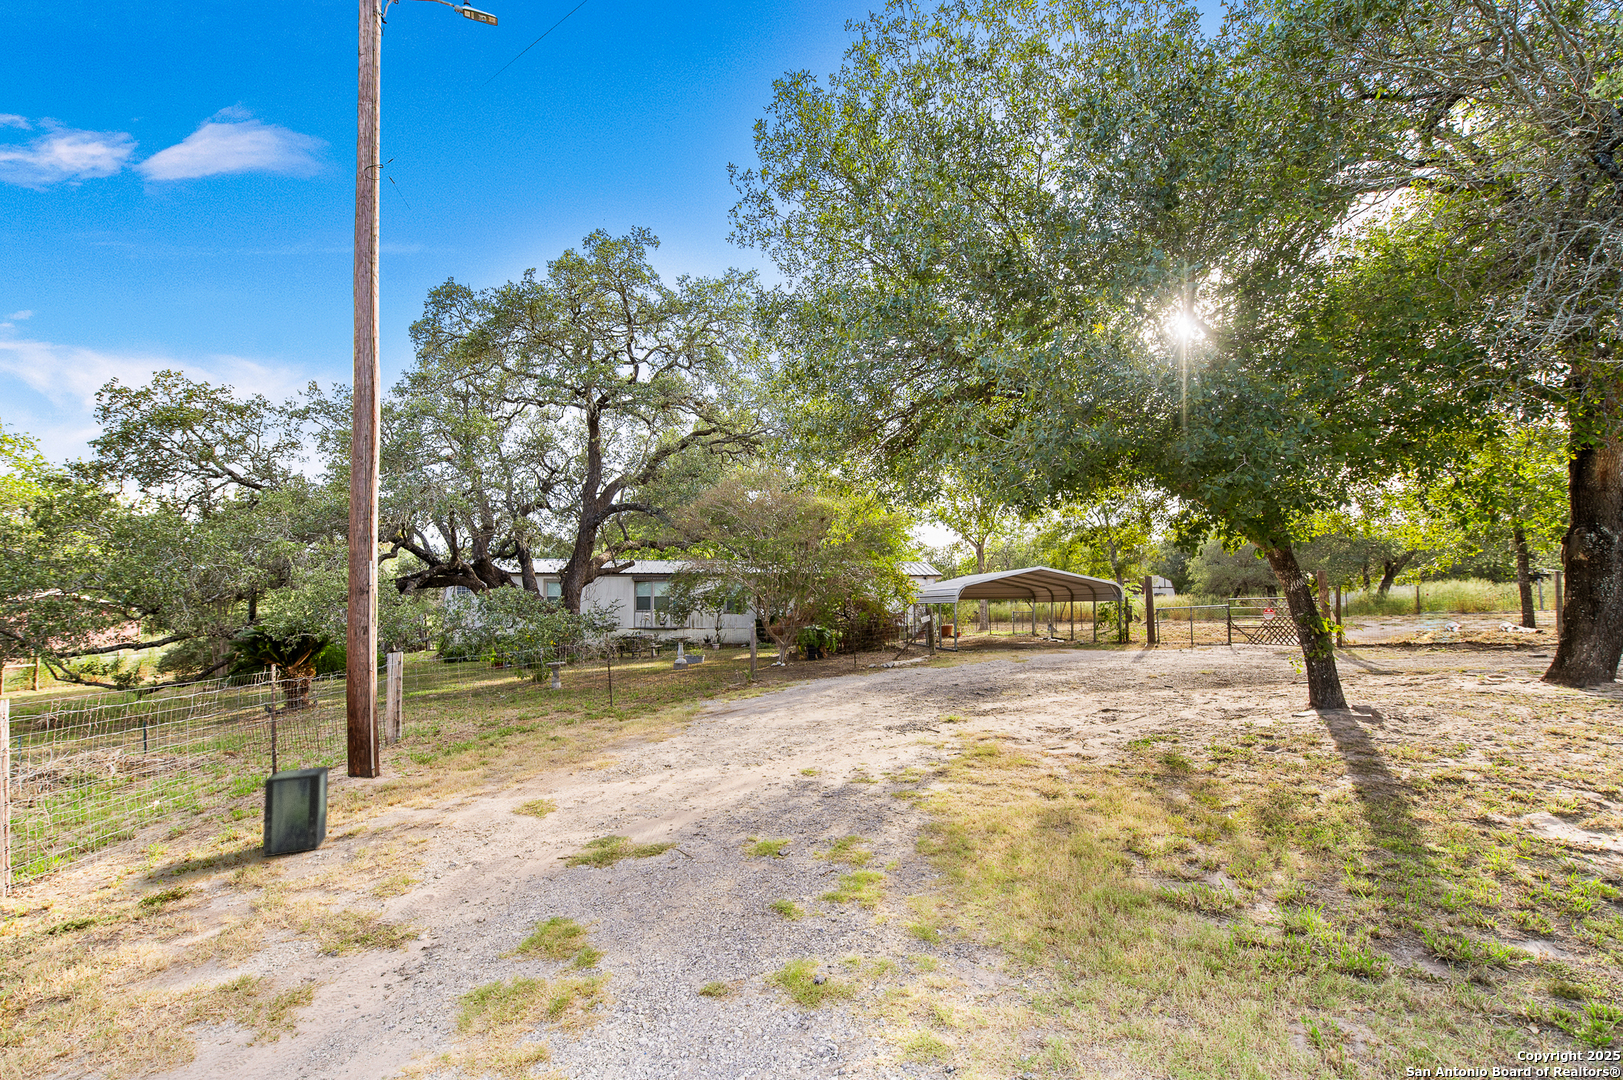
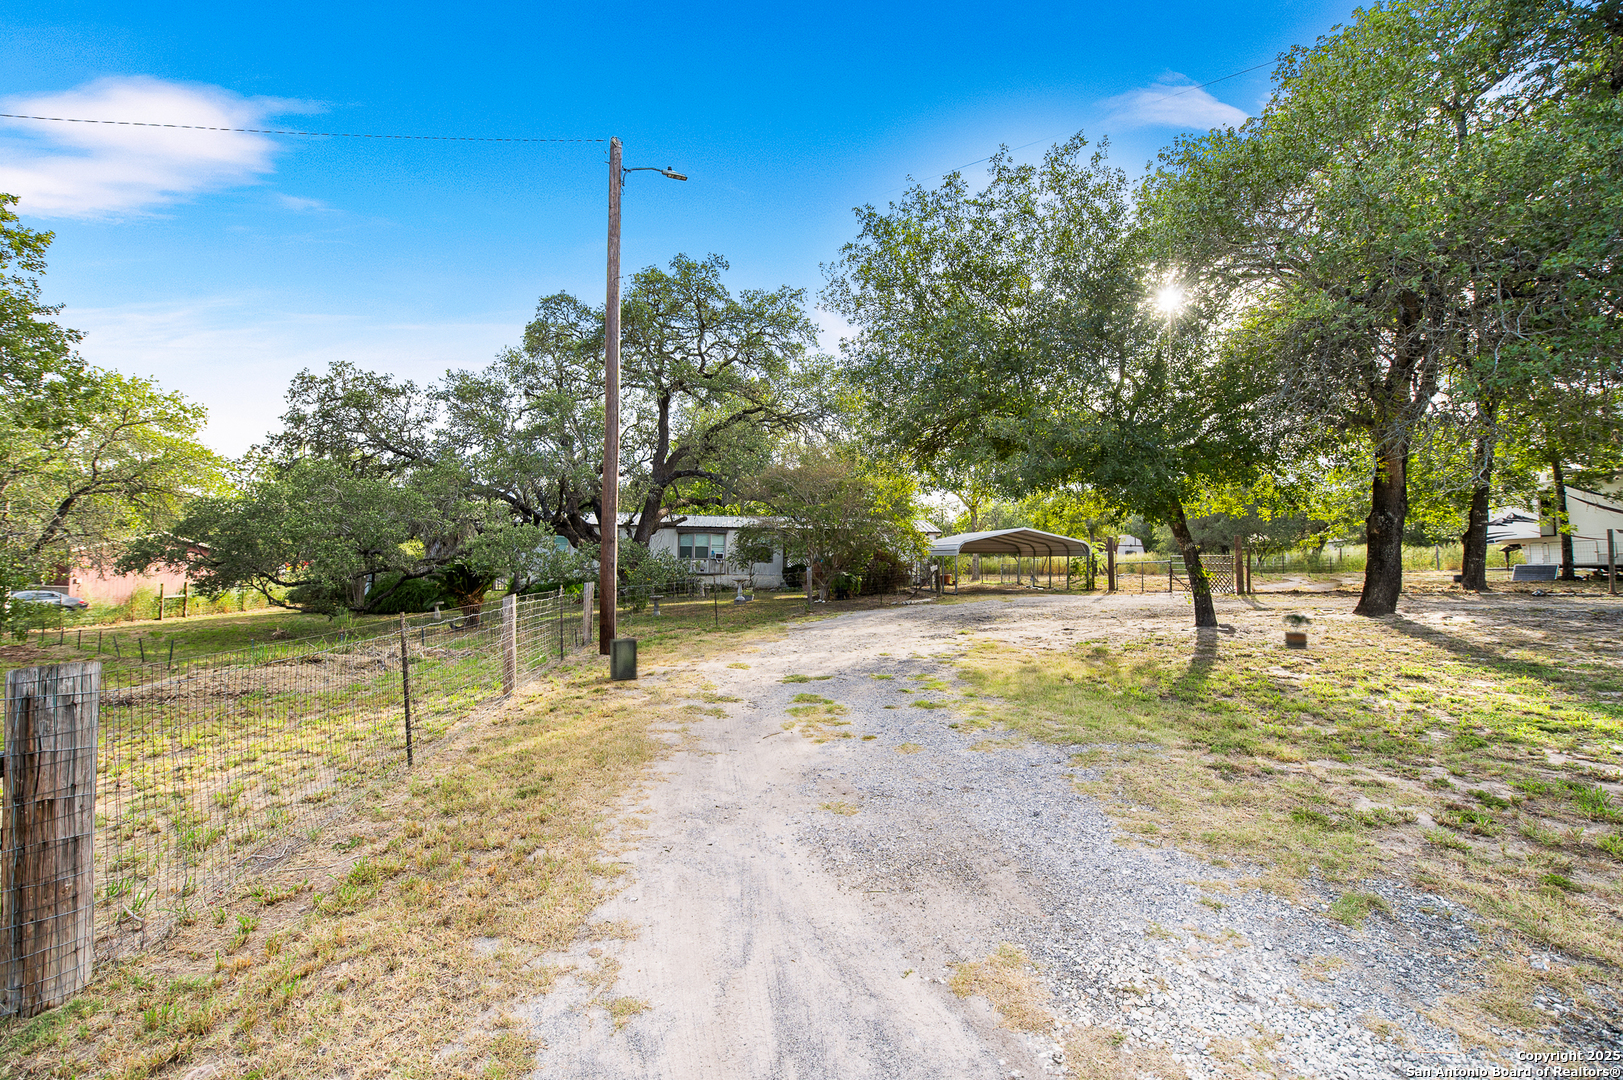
potted tree: none [1489,696,1555,760] -> present [1282,614,1312,649]

